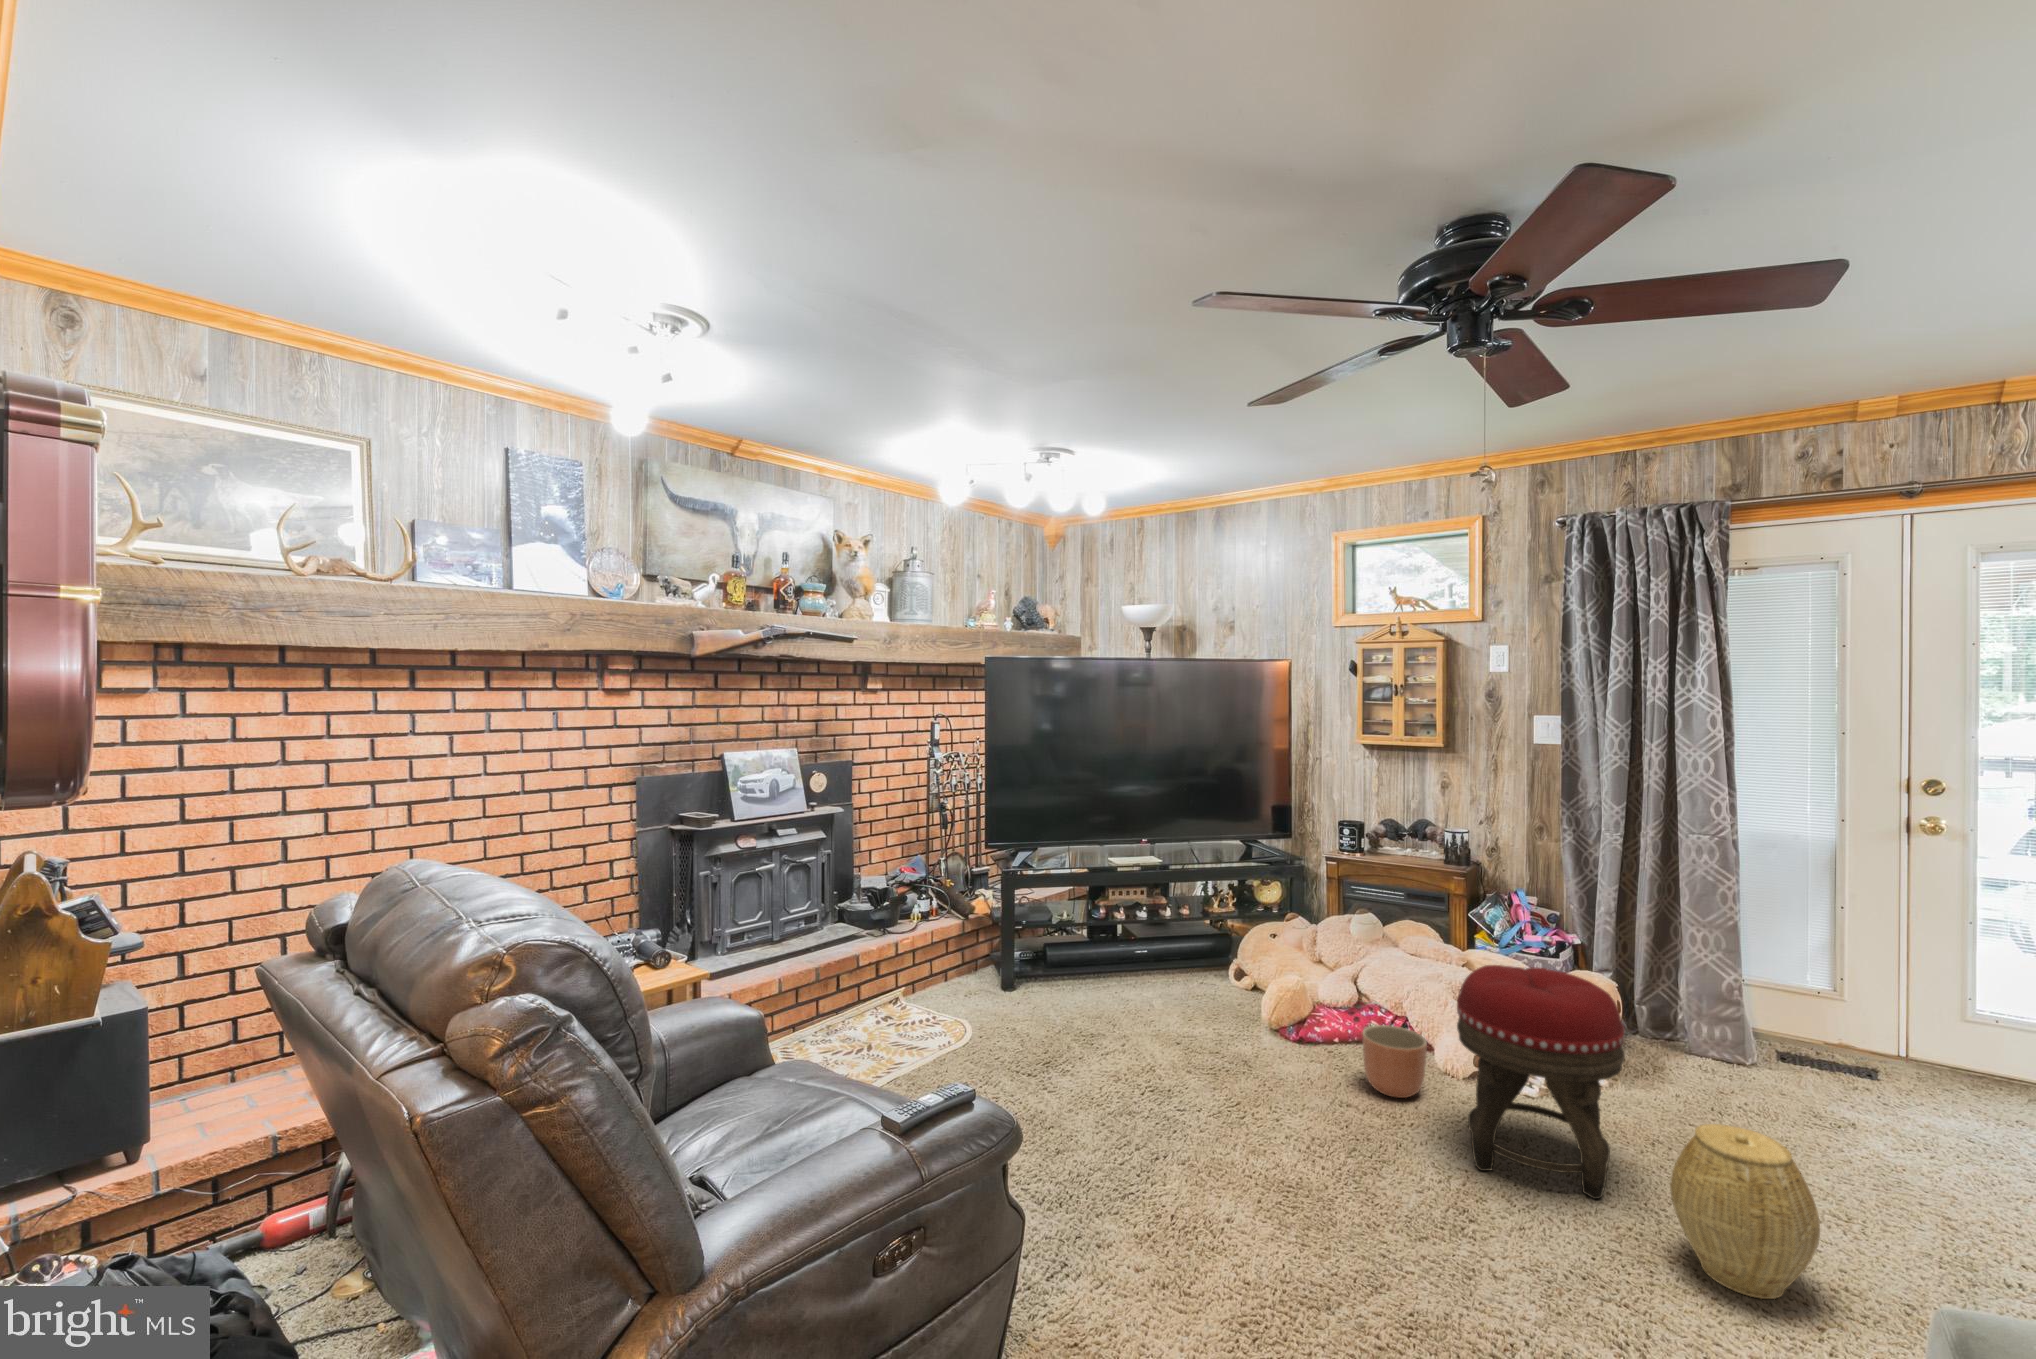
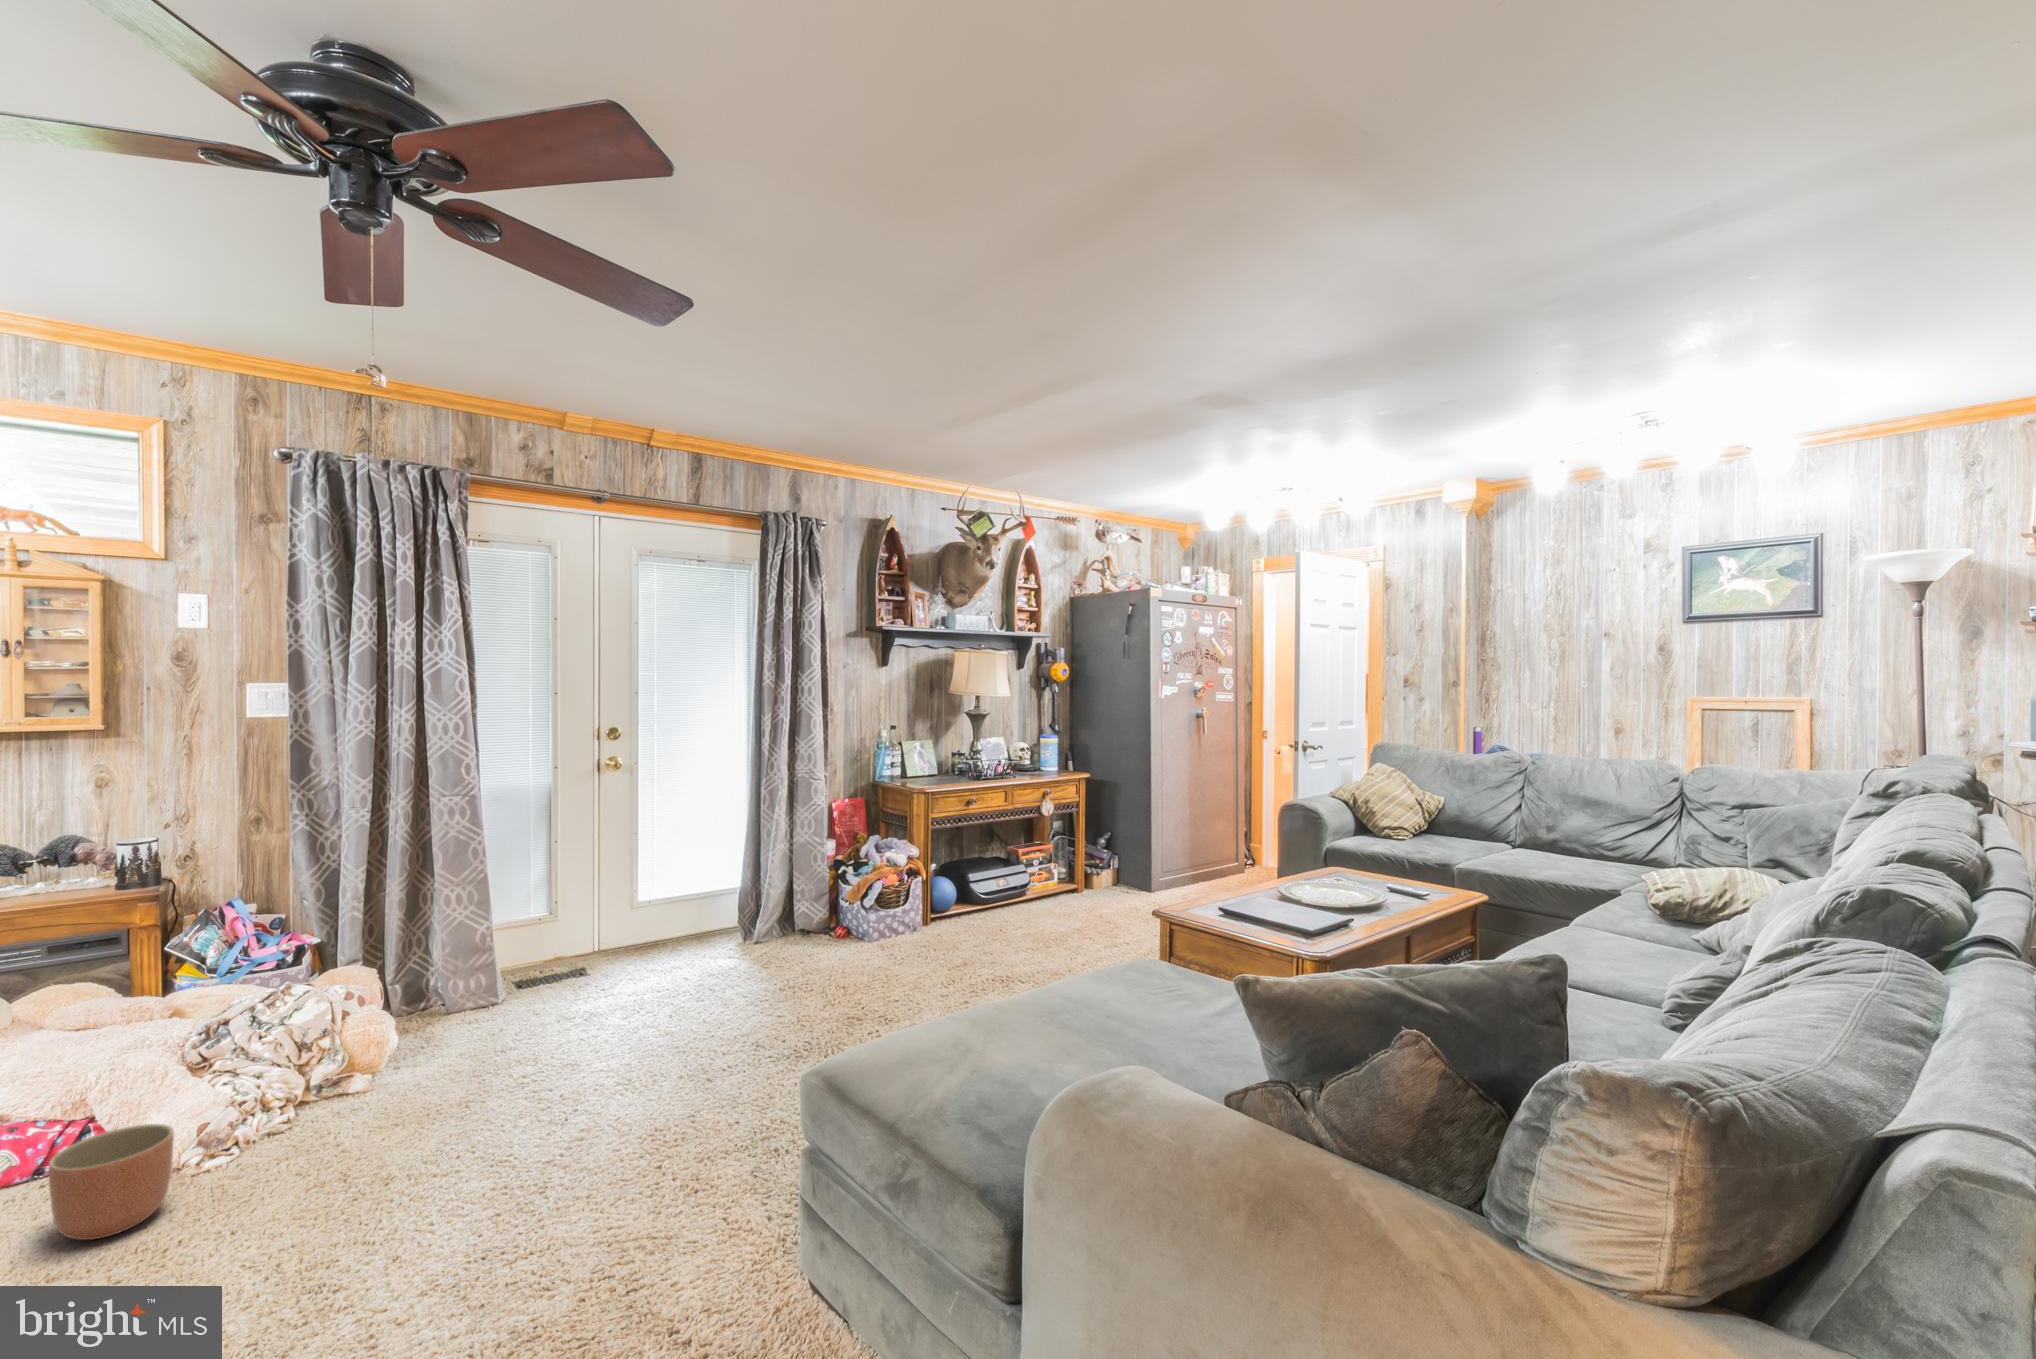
footstool: present [1457,965,1625,1199] -> none [251,958,464,1238]
woven basket: present [1670,1124,1820,1299] -> none [535,1030,652,1182]

